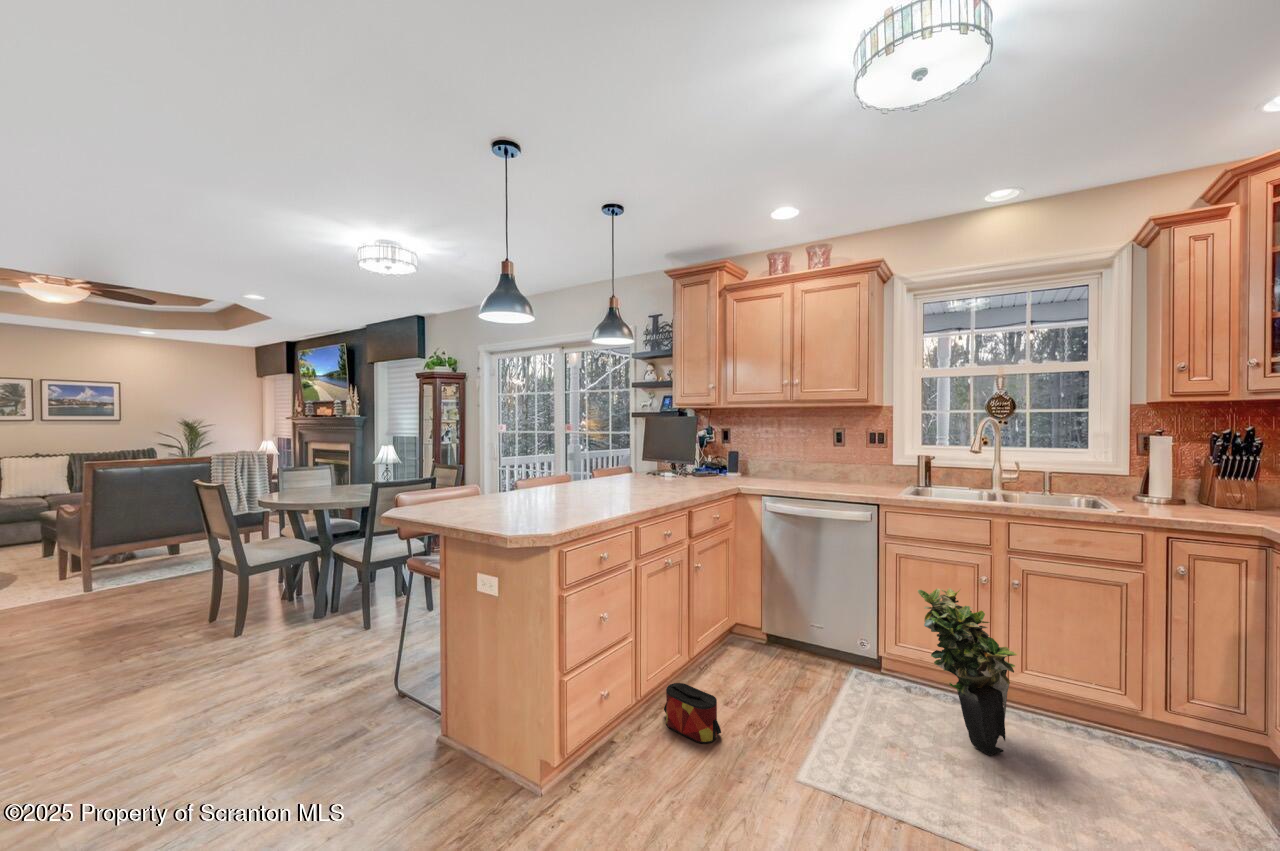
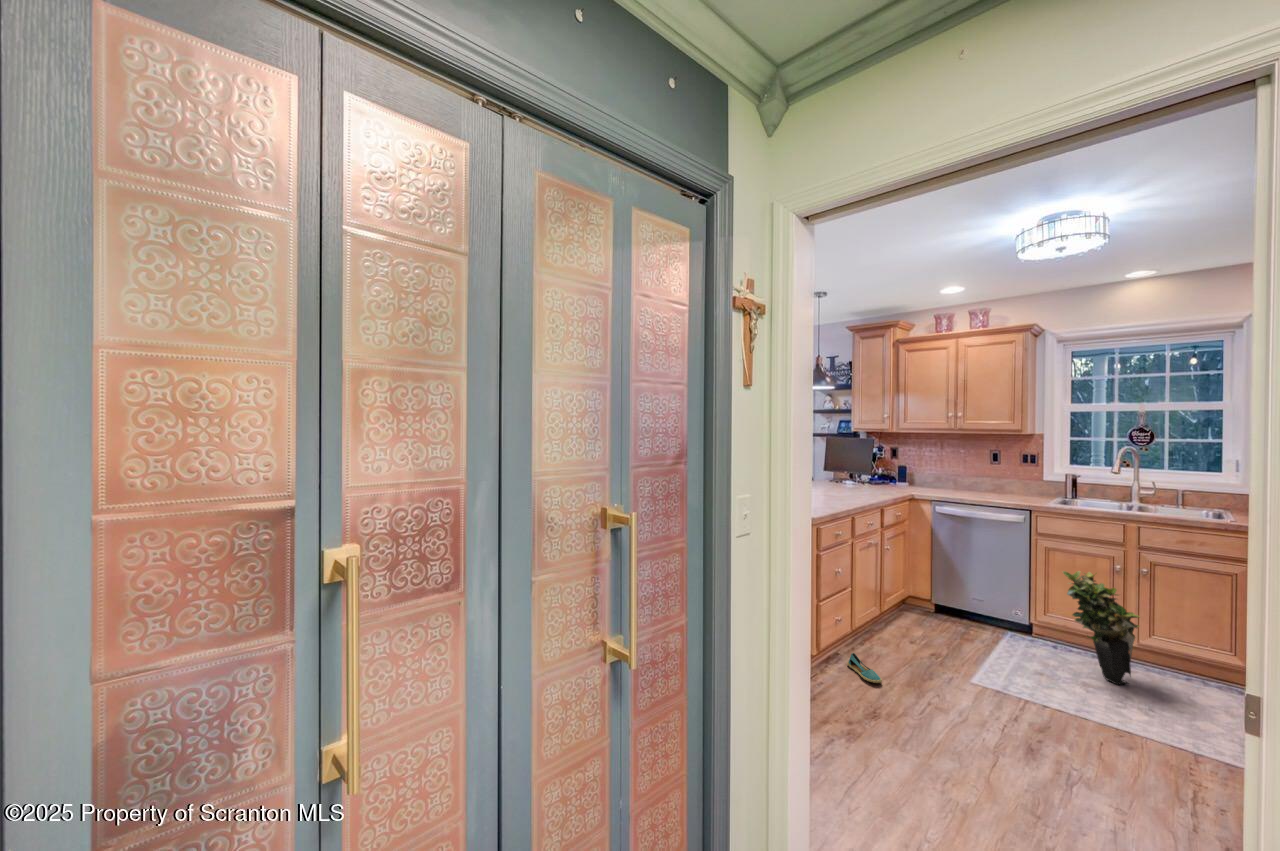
bag: present [664,683,721,743] -> none [868,623,913,659]
shoe: none [616,748,659,812] -> present [847,653,882,683]

